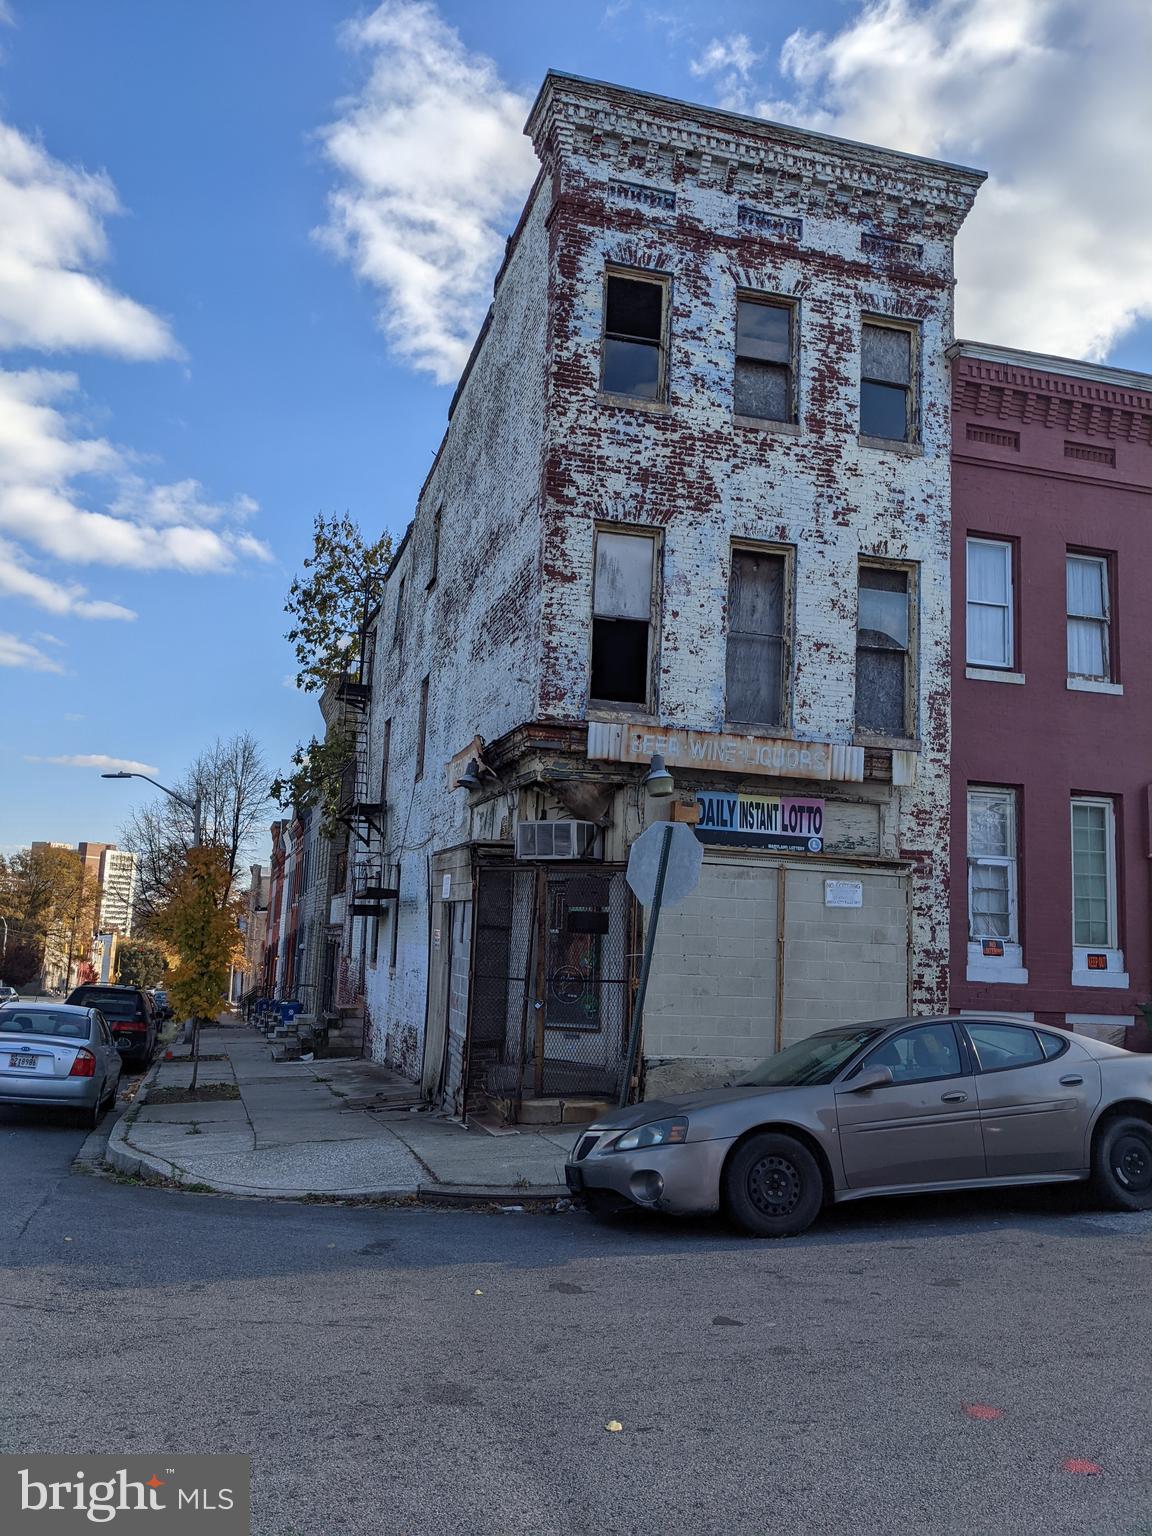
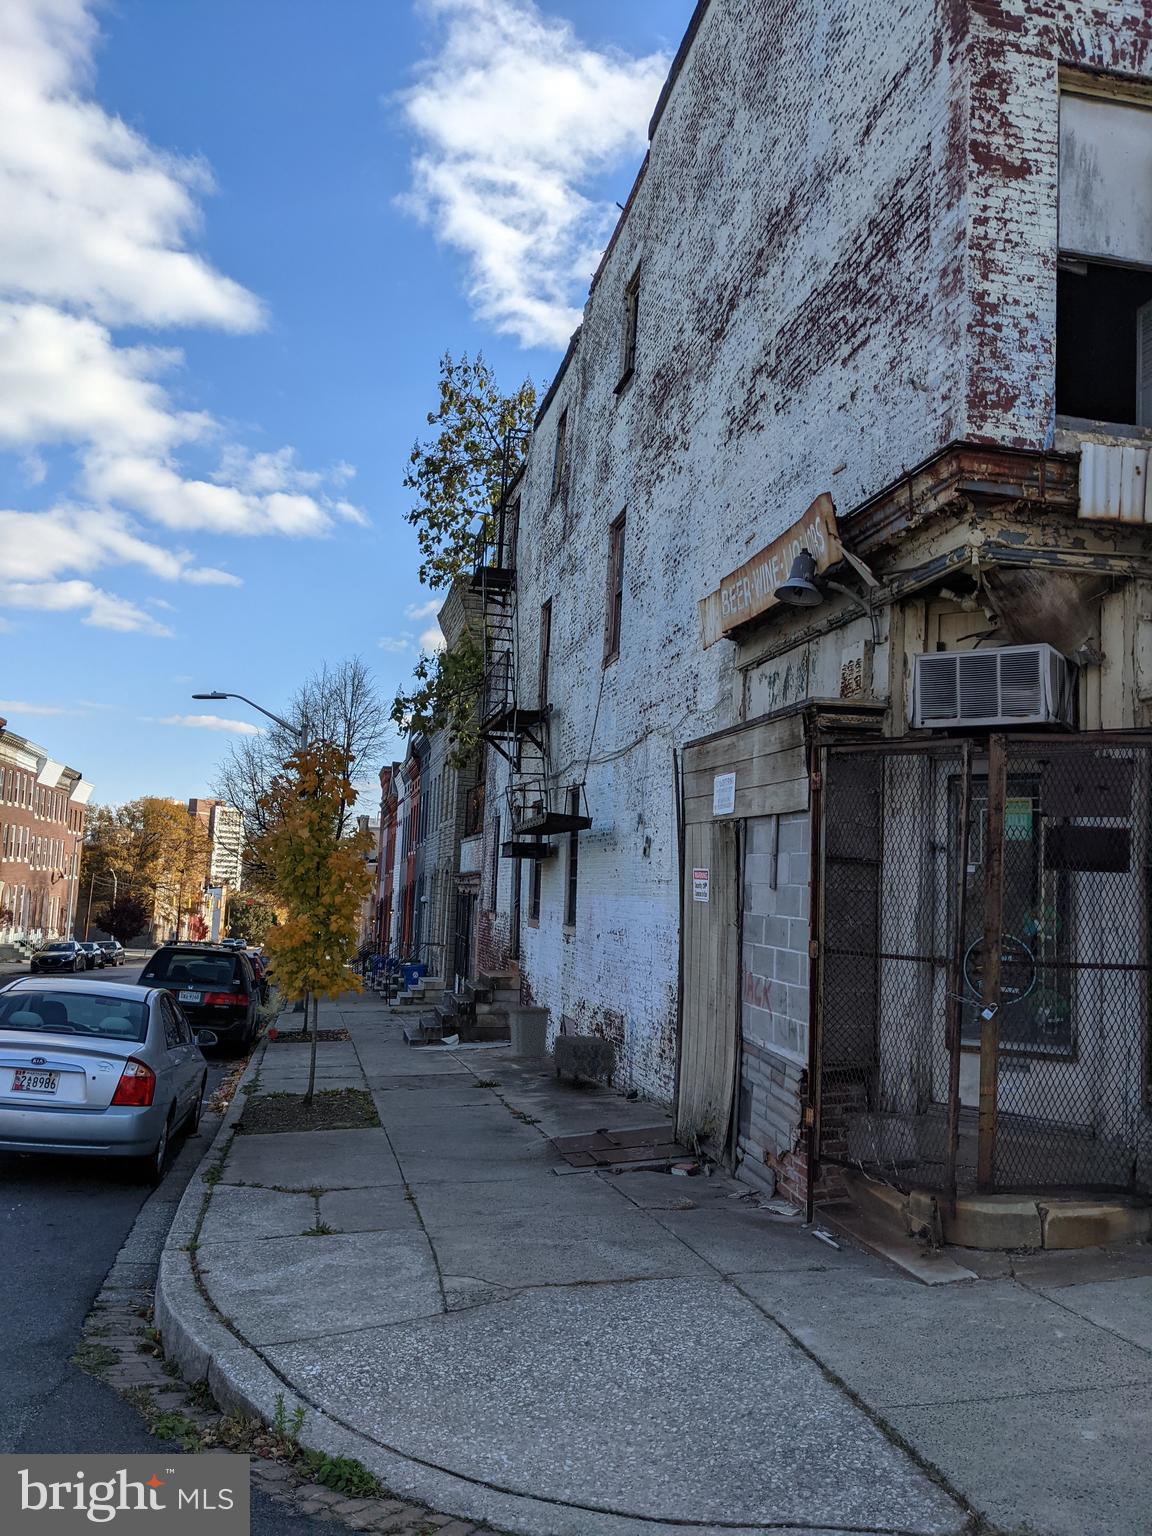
trash can: none [350,1026,382,1065] -> present [508,1004,550,1057]
bench: none [374,1043,413,1077] -> present [554,1036,615,1089]

